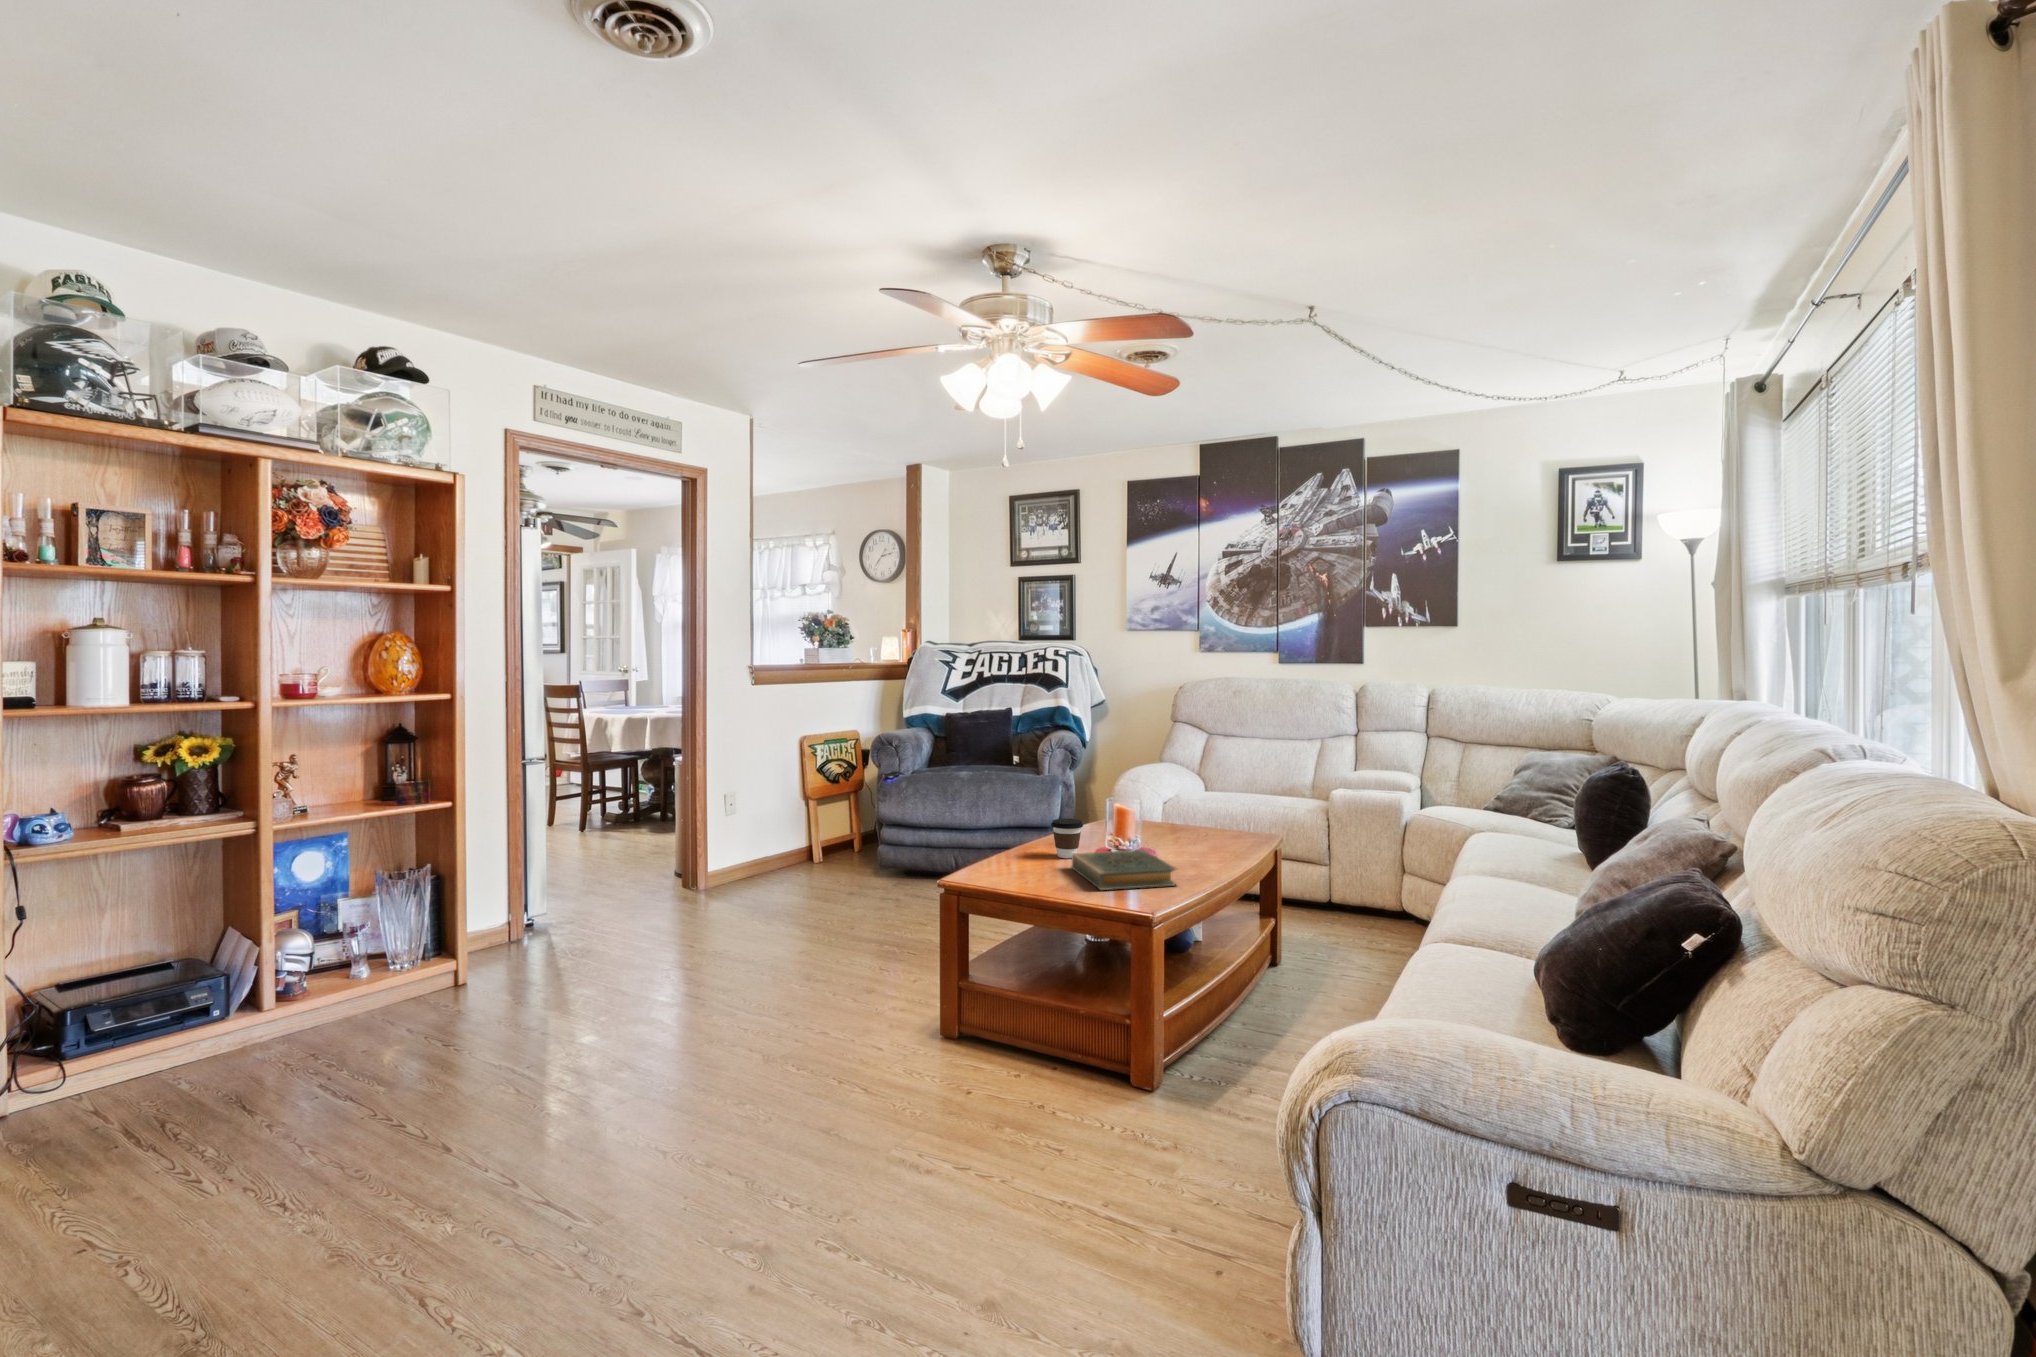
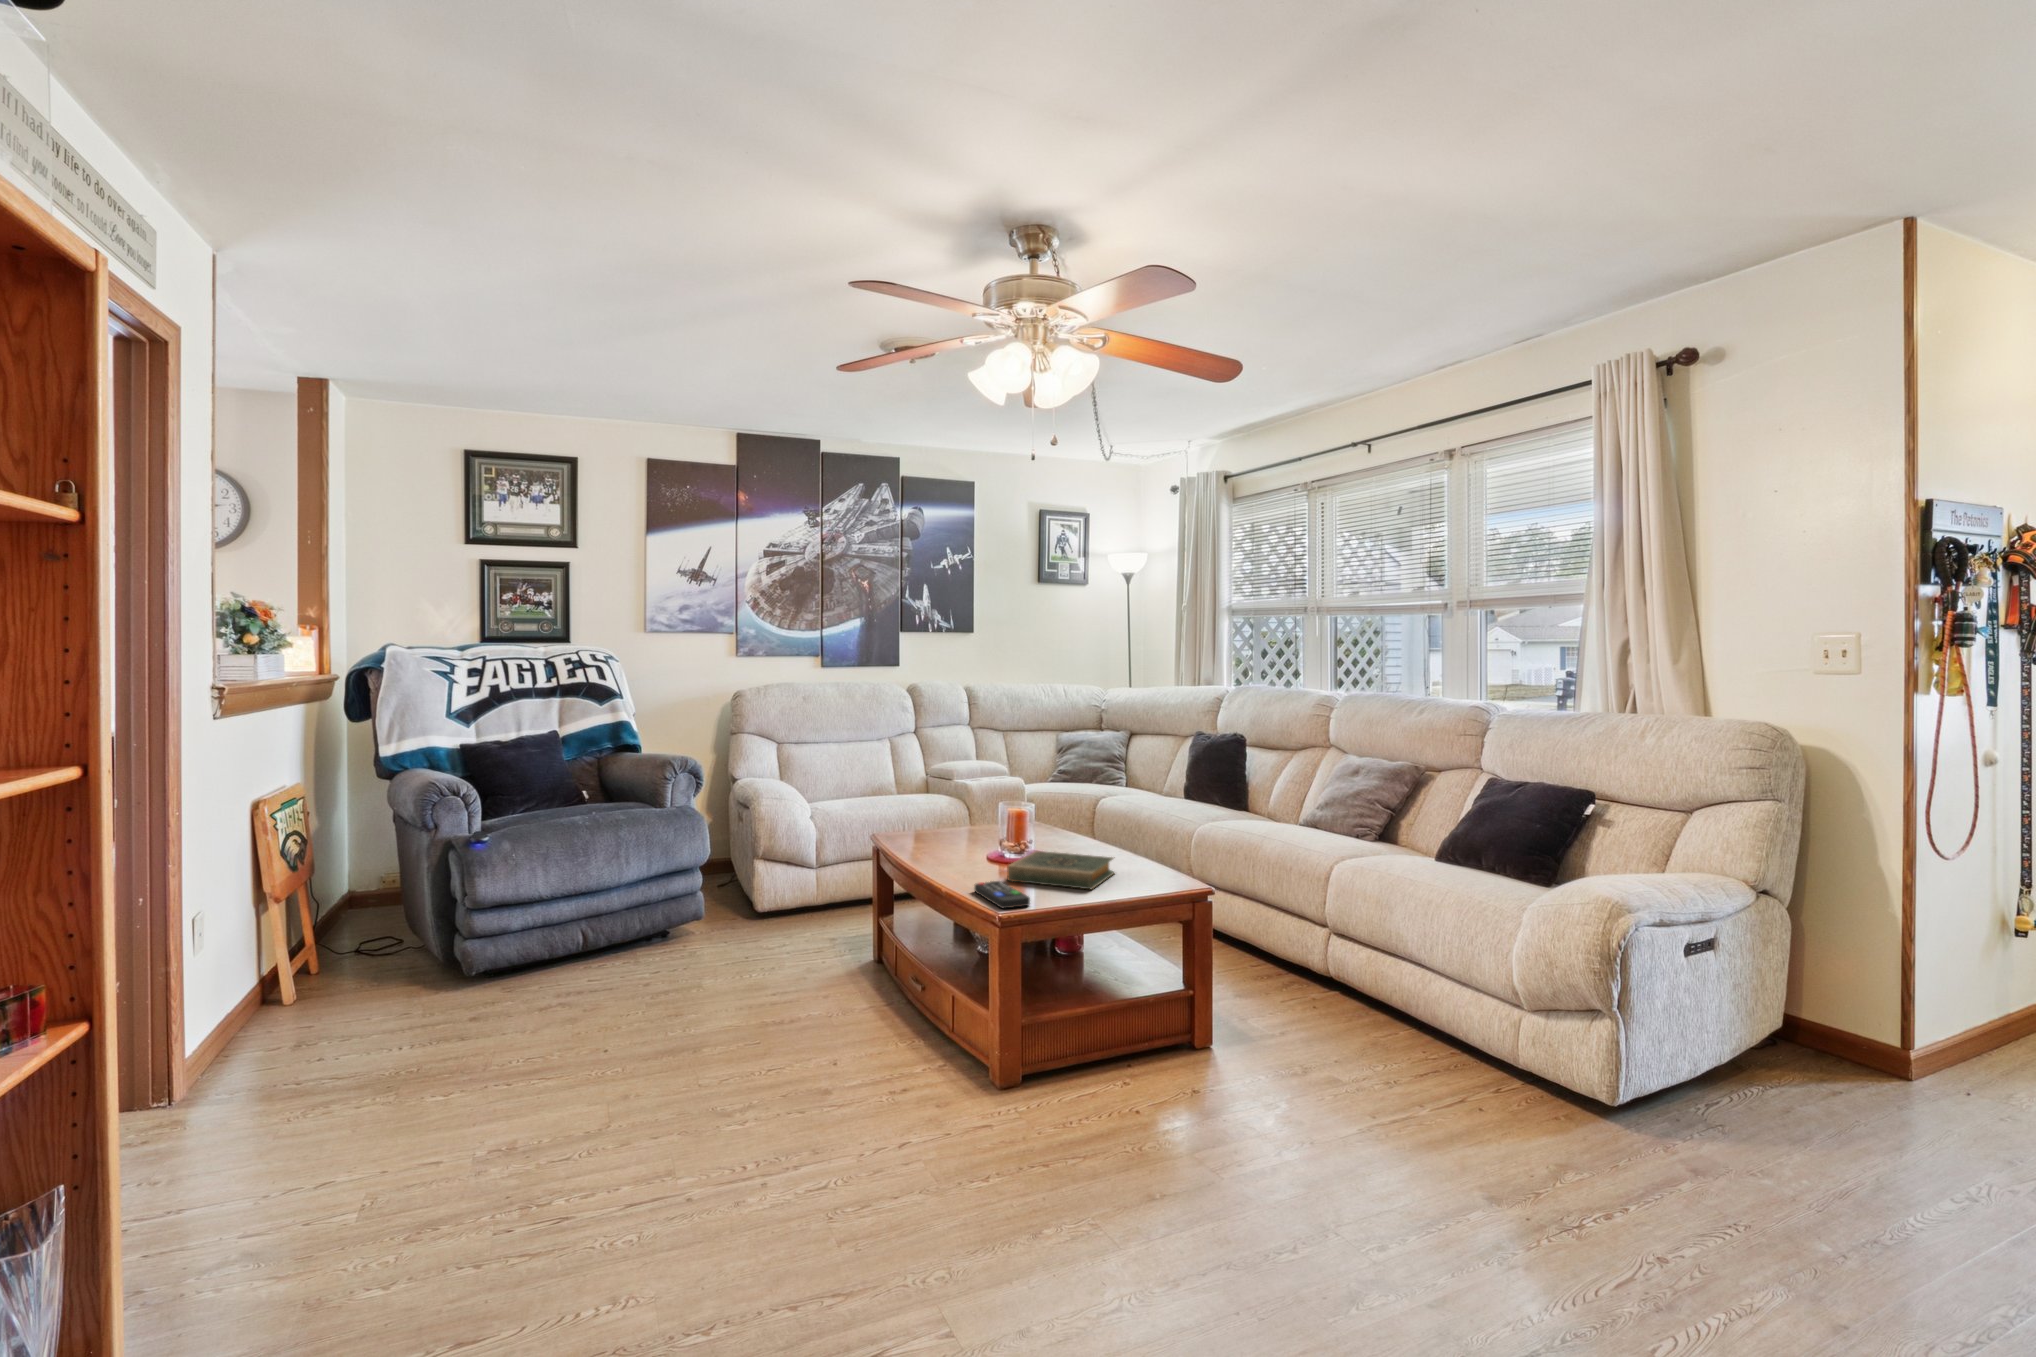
coffee cup: present [1051,818,1083,858] -> none [950,833,983,875]
remote control: none [986,861,1043,886] -> present [974,881,1030,908]

